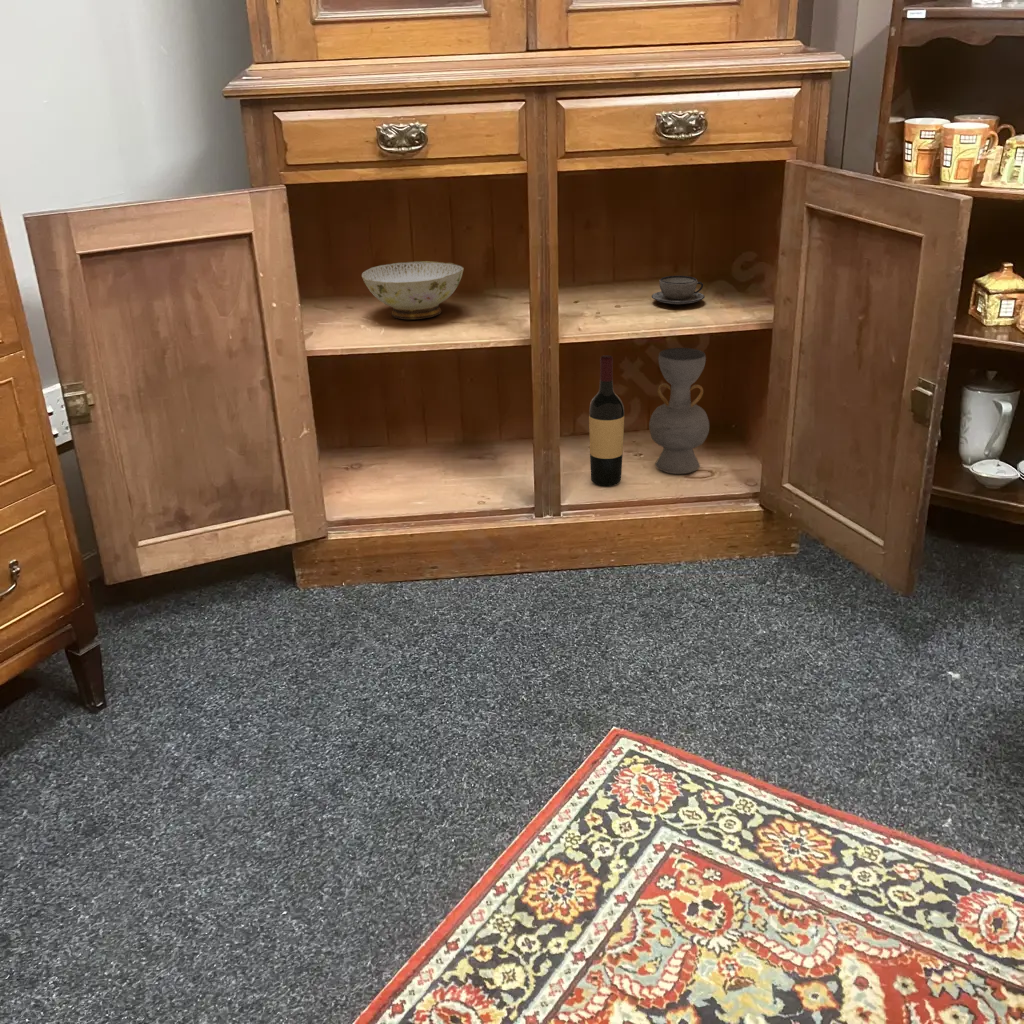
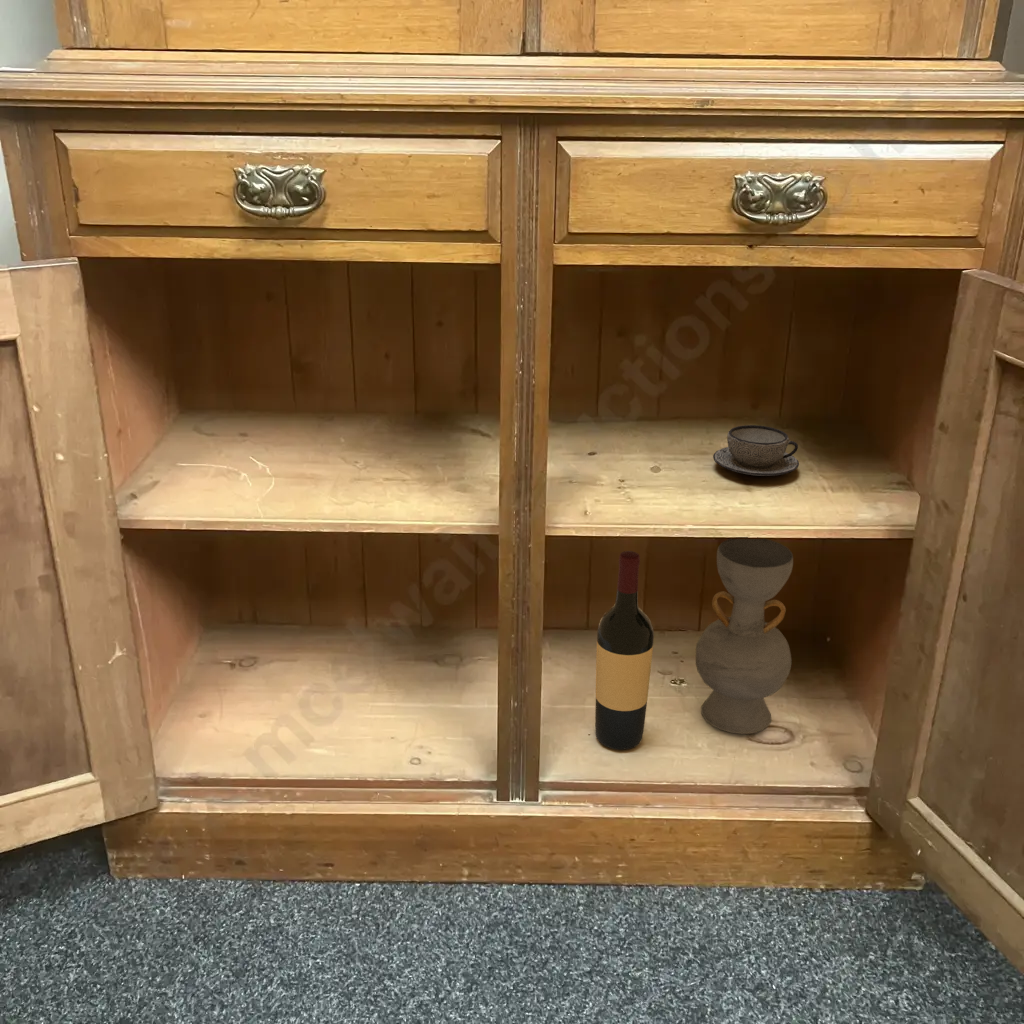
ceramic bowl: present [362,261,464,319] -> none [252,373,416,471]

